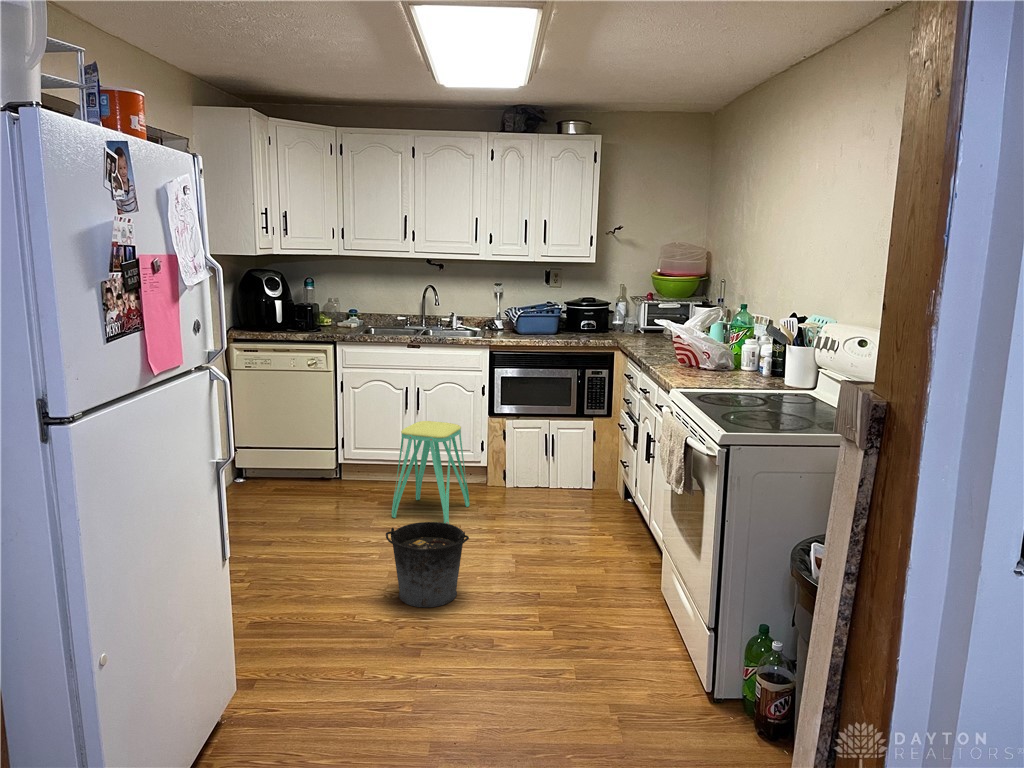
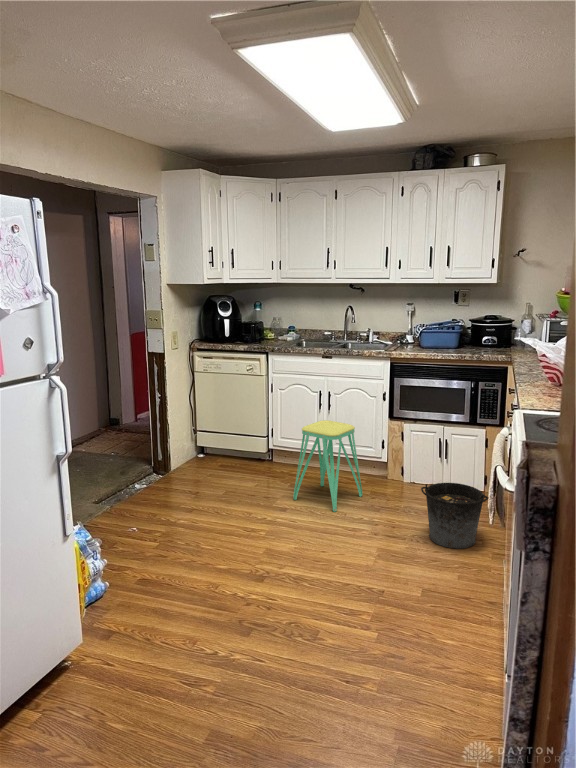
bucket: present [386,522,469,607] -> present [421,483,488,549]

